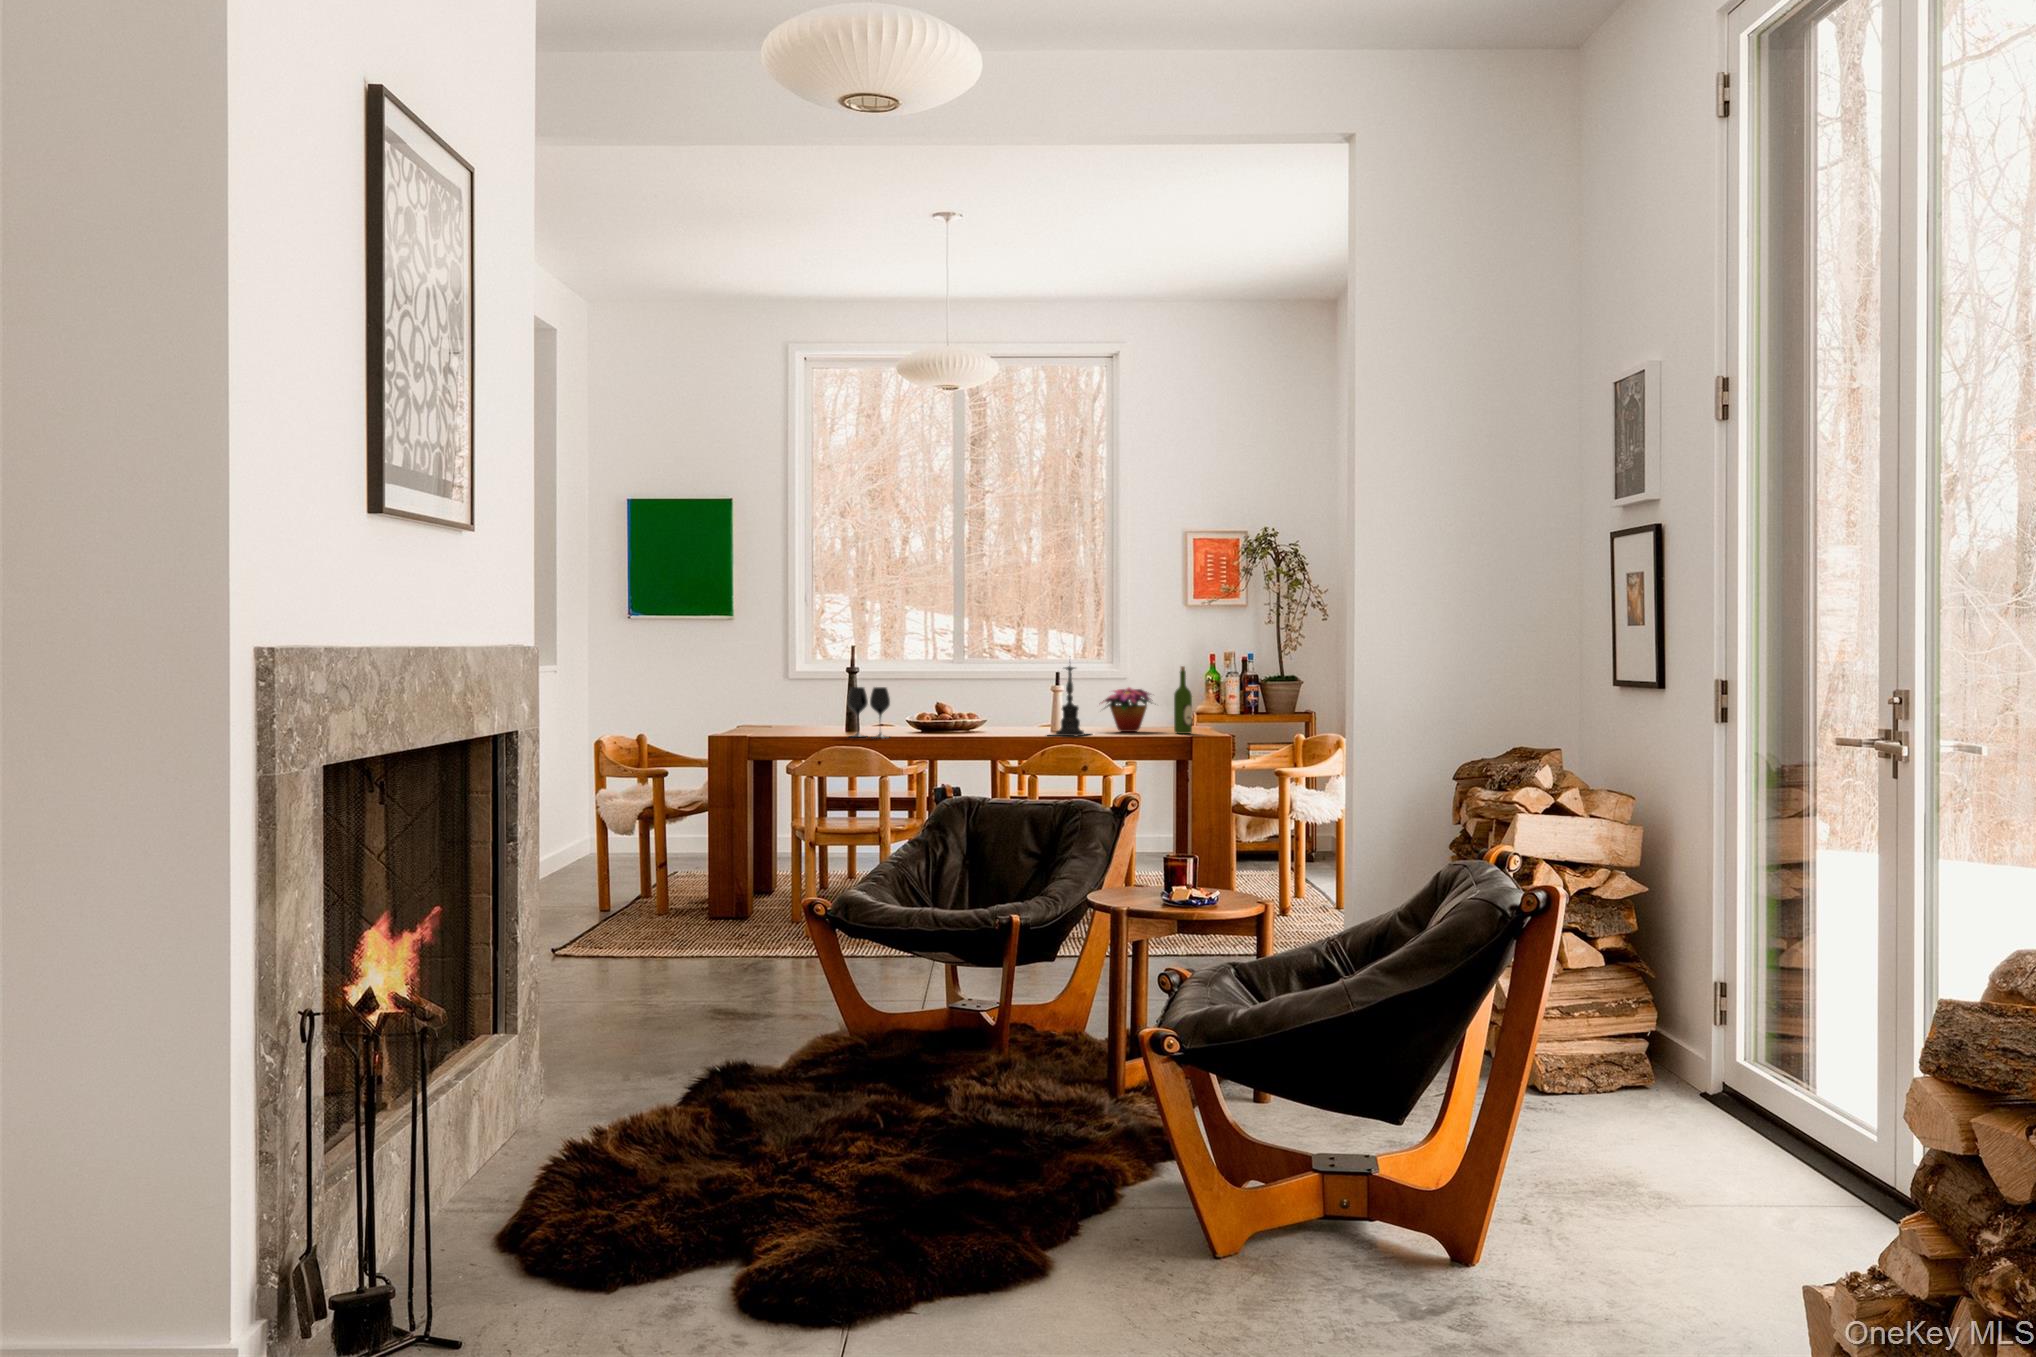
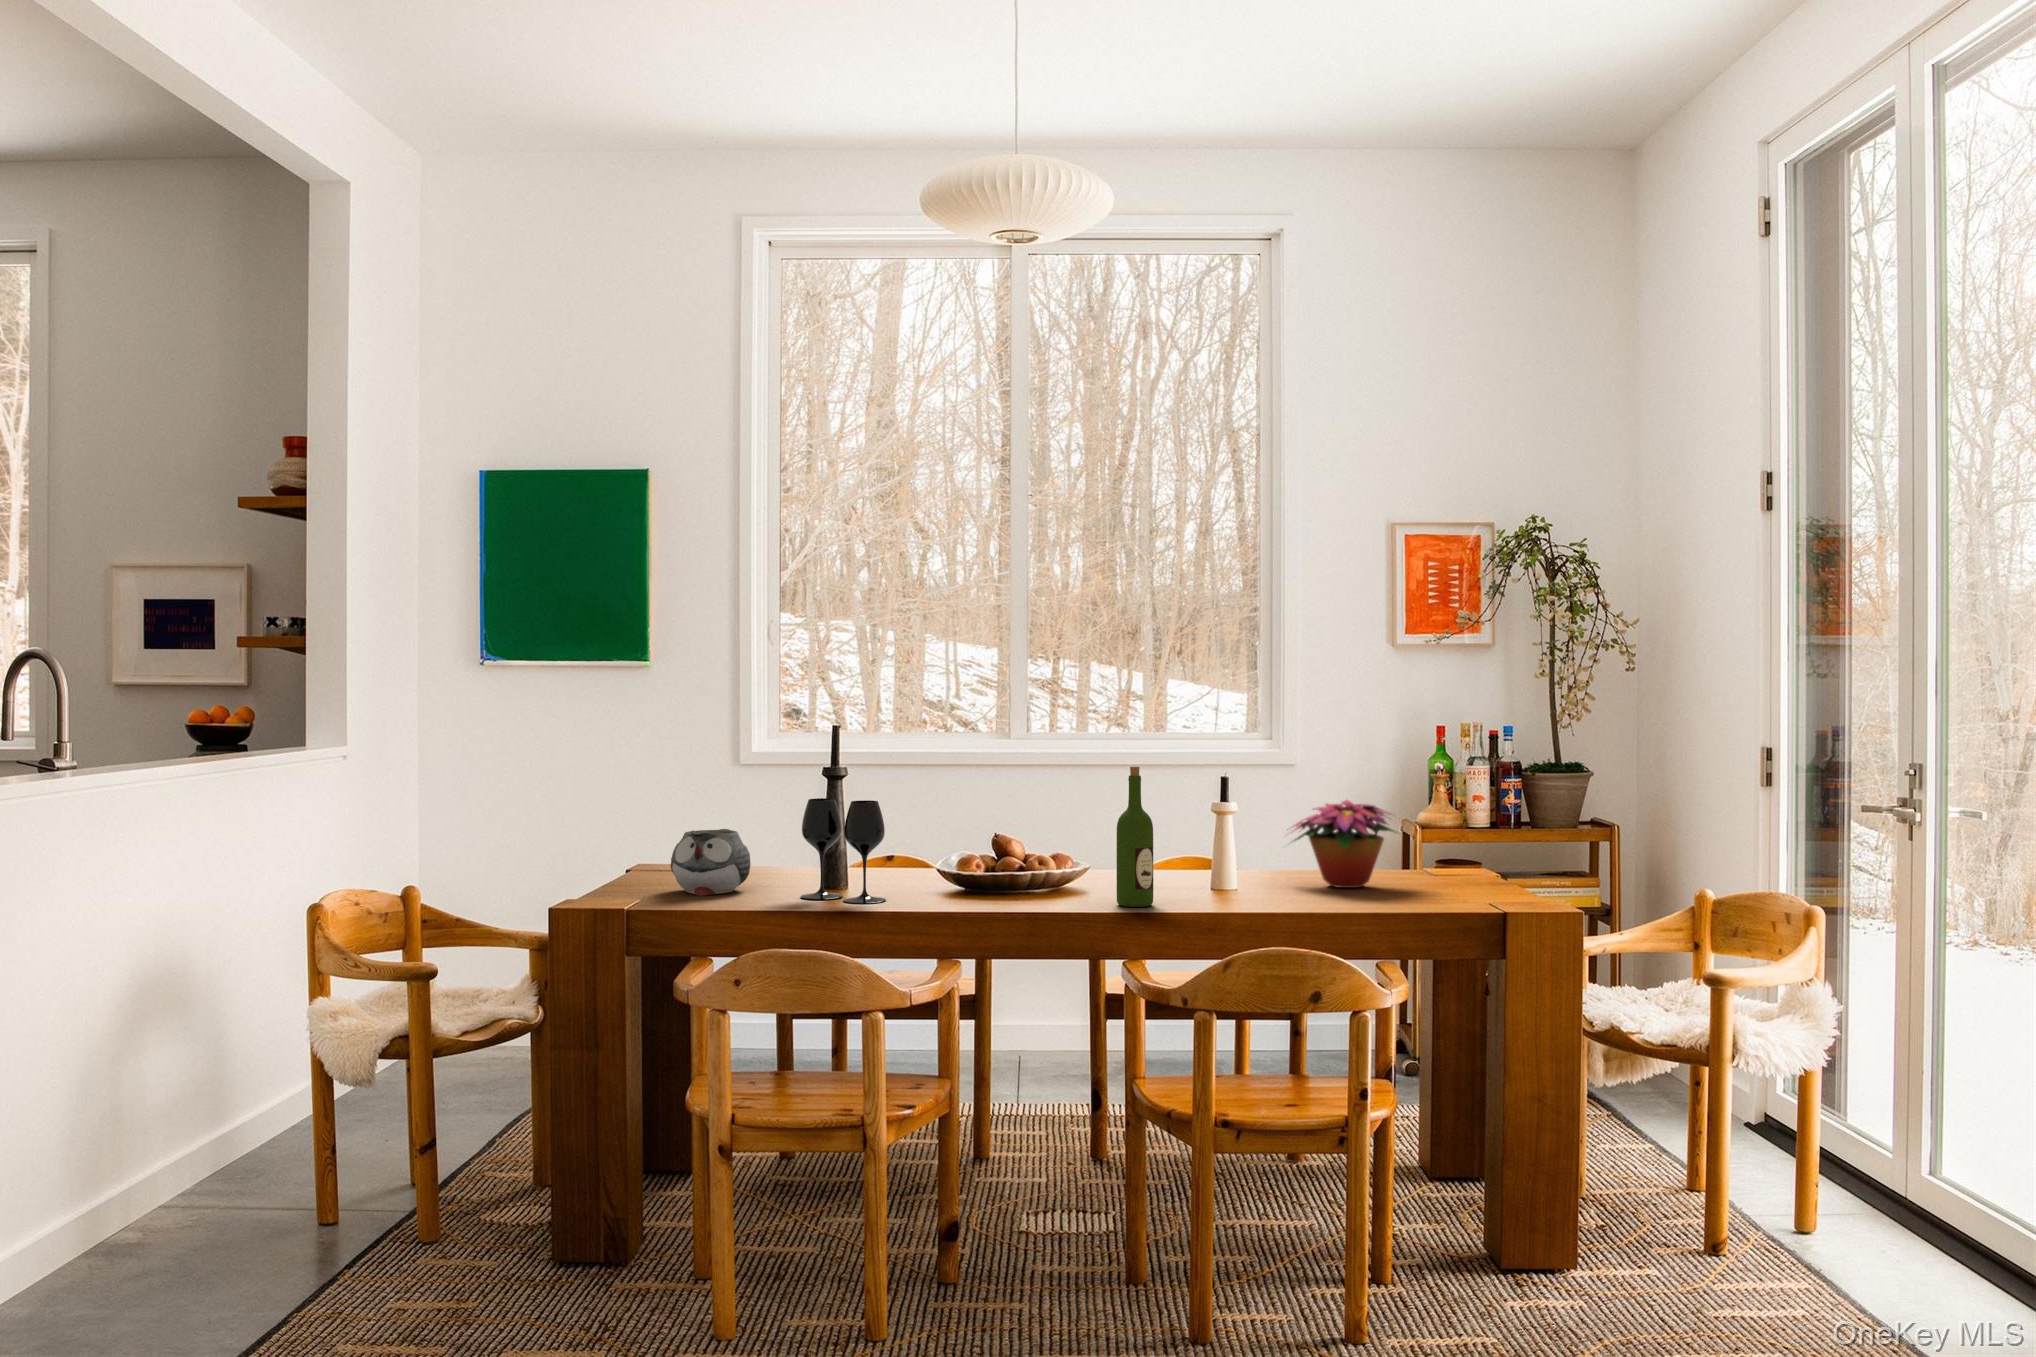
candle holder: present [1053,666,1084,736] -> none [1192,743,1289,908]
wine bottle: present [1174,666,1192,734] -> present [1116,767,1153,907]
teapot: none [779,704,820,737] -> present [671,829,751,895]

